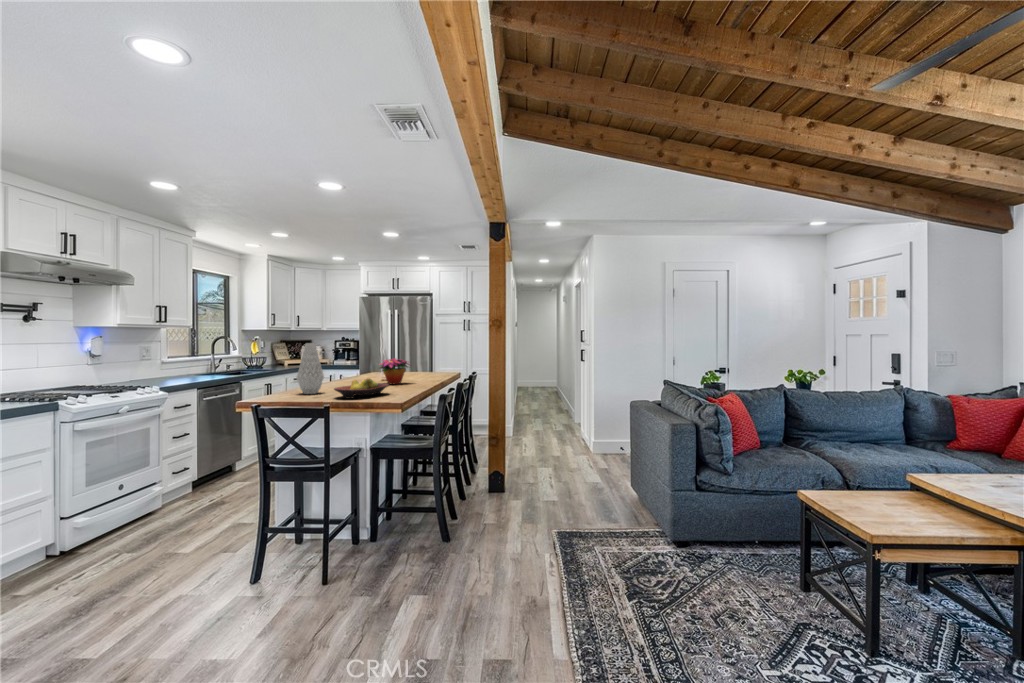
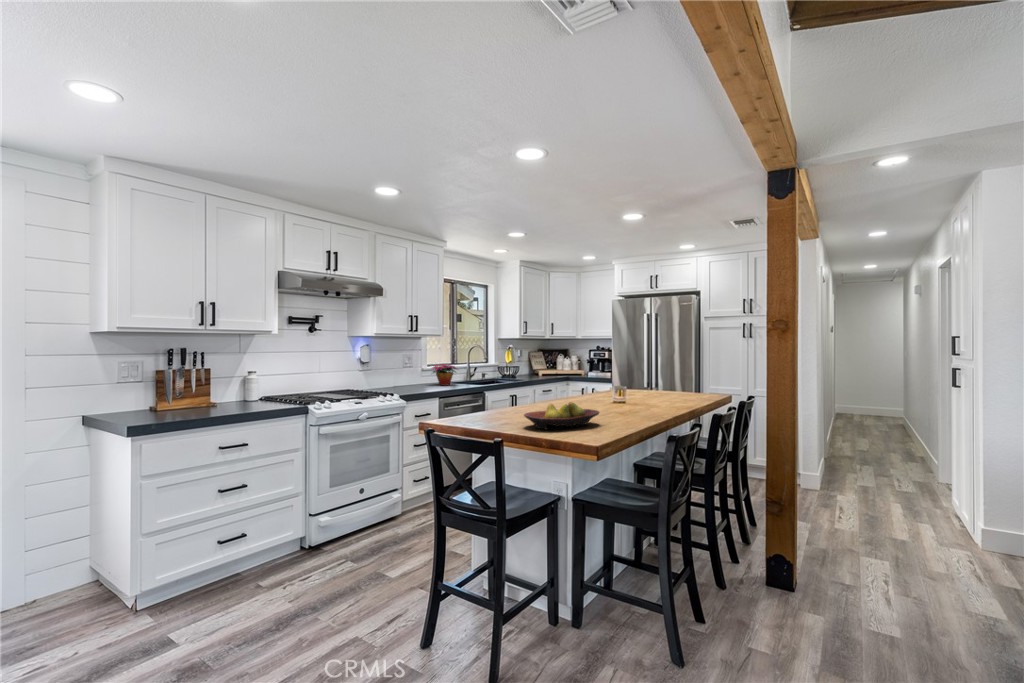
vase: present [296,343,324,394] -> none [494,354,526,417]
flower arrangement: present [380,358,409,384] -> present [432,364,456,386]

